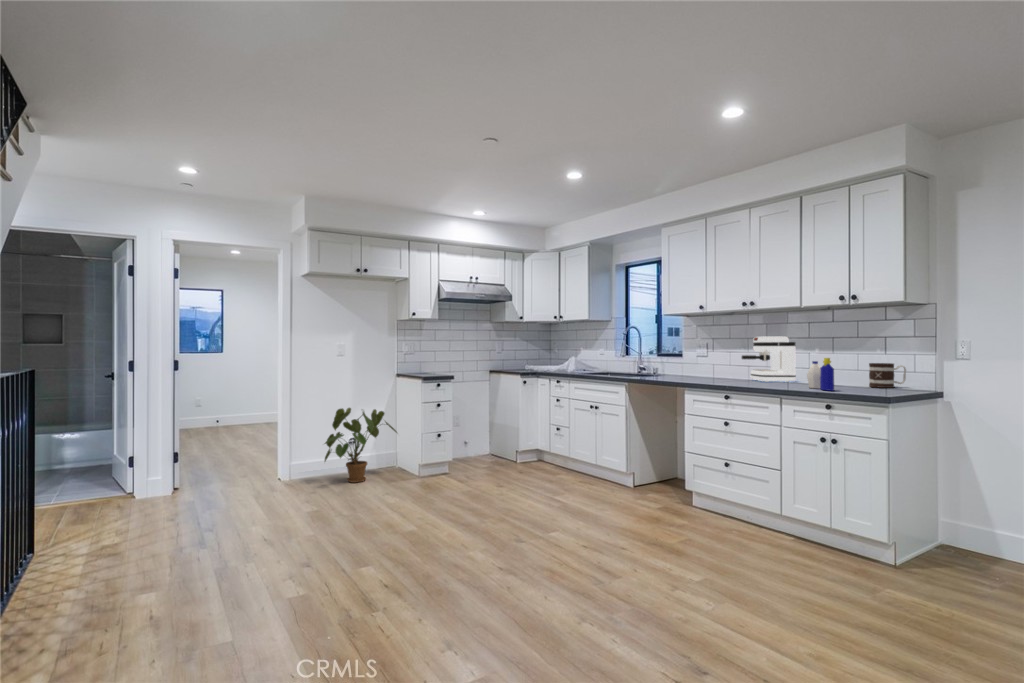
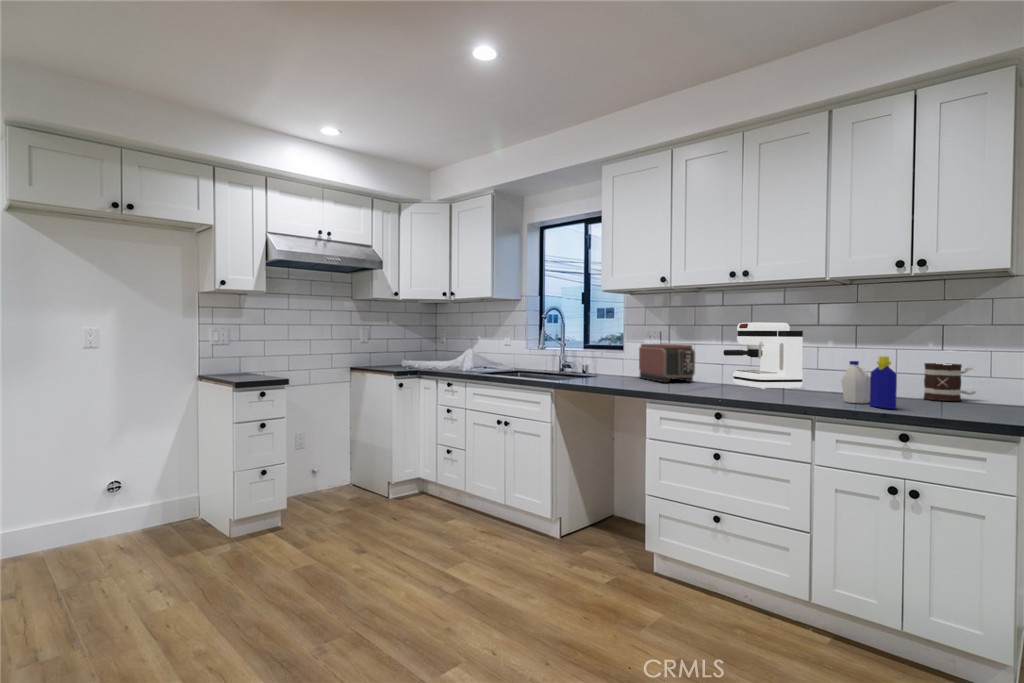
toaster: none [690,352,727,378] -> present [639,344,695,382]
house plant: present [325,408,397,483] -> none [38,433,196,564]

